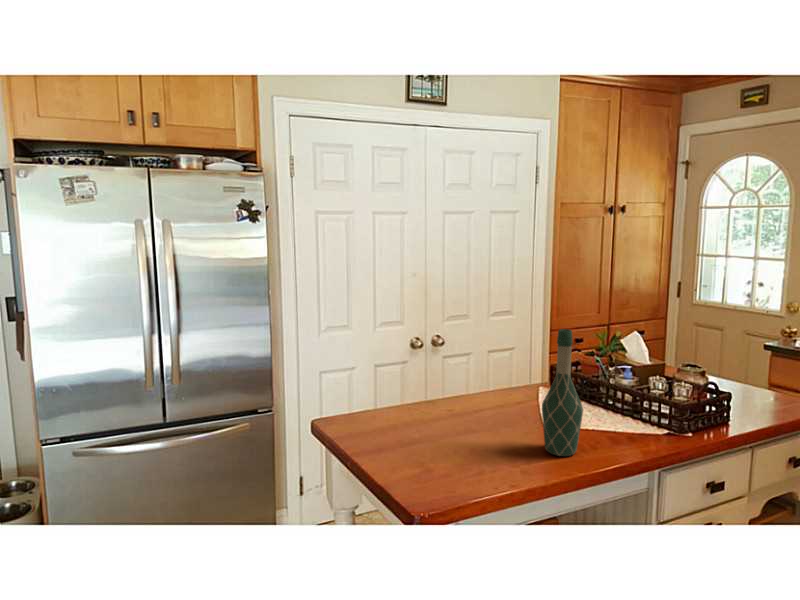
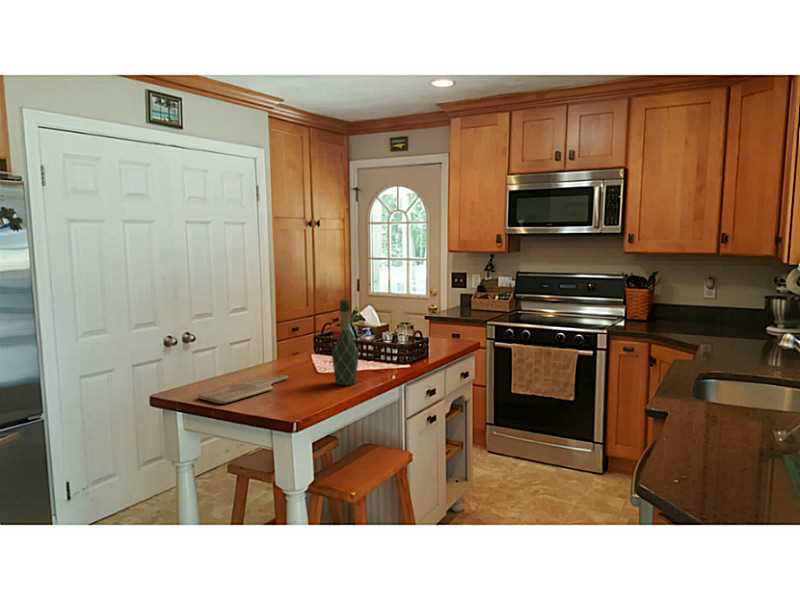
cutting board: none [362,420,489,451] -> present [198,375,288,404]

